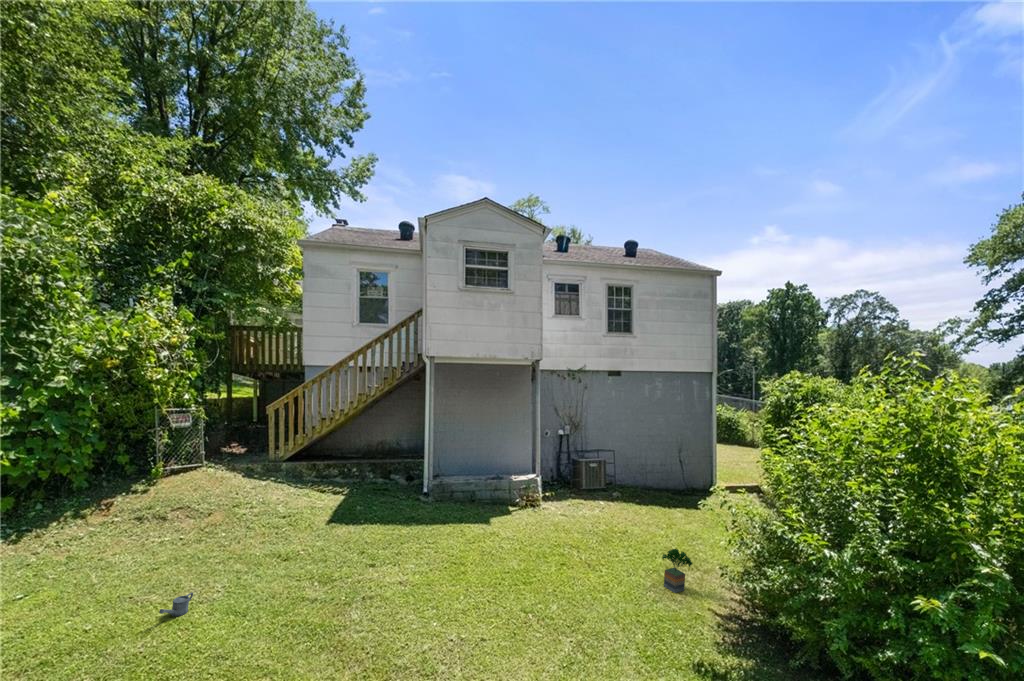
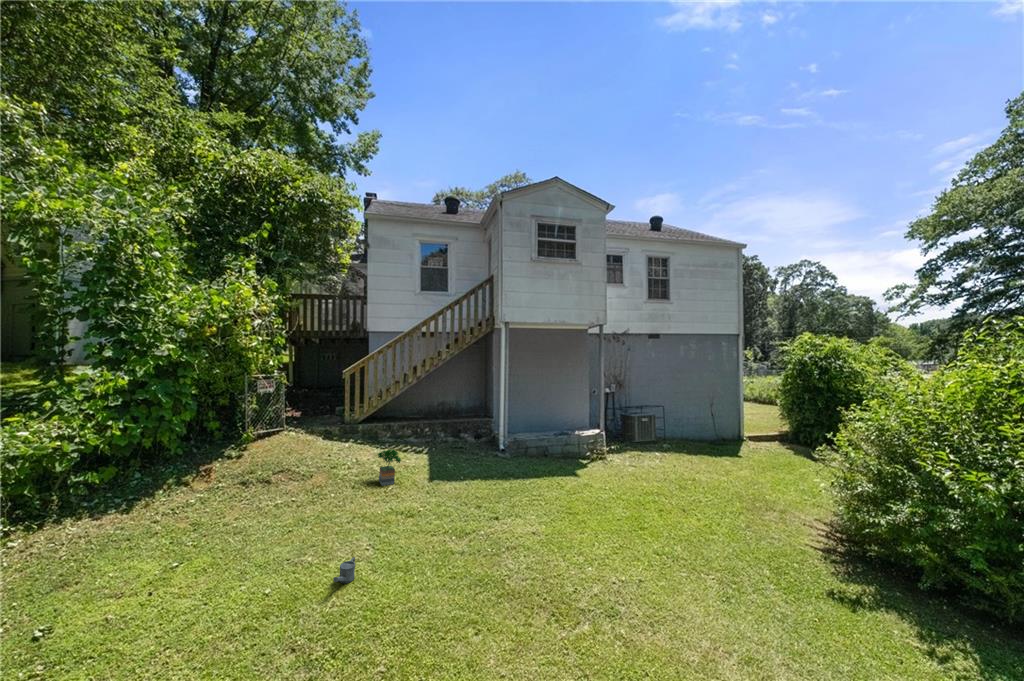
potted tree: present [662,549,692,593] -> present [378,449,401,486]

